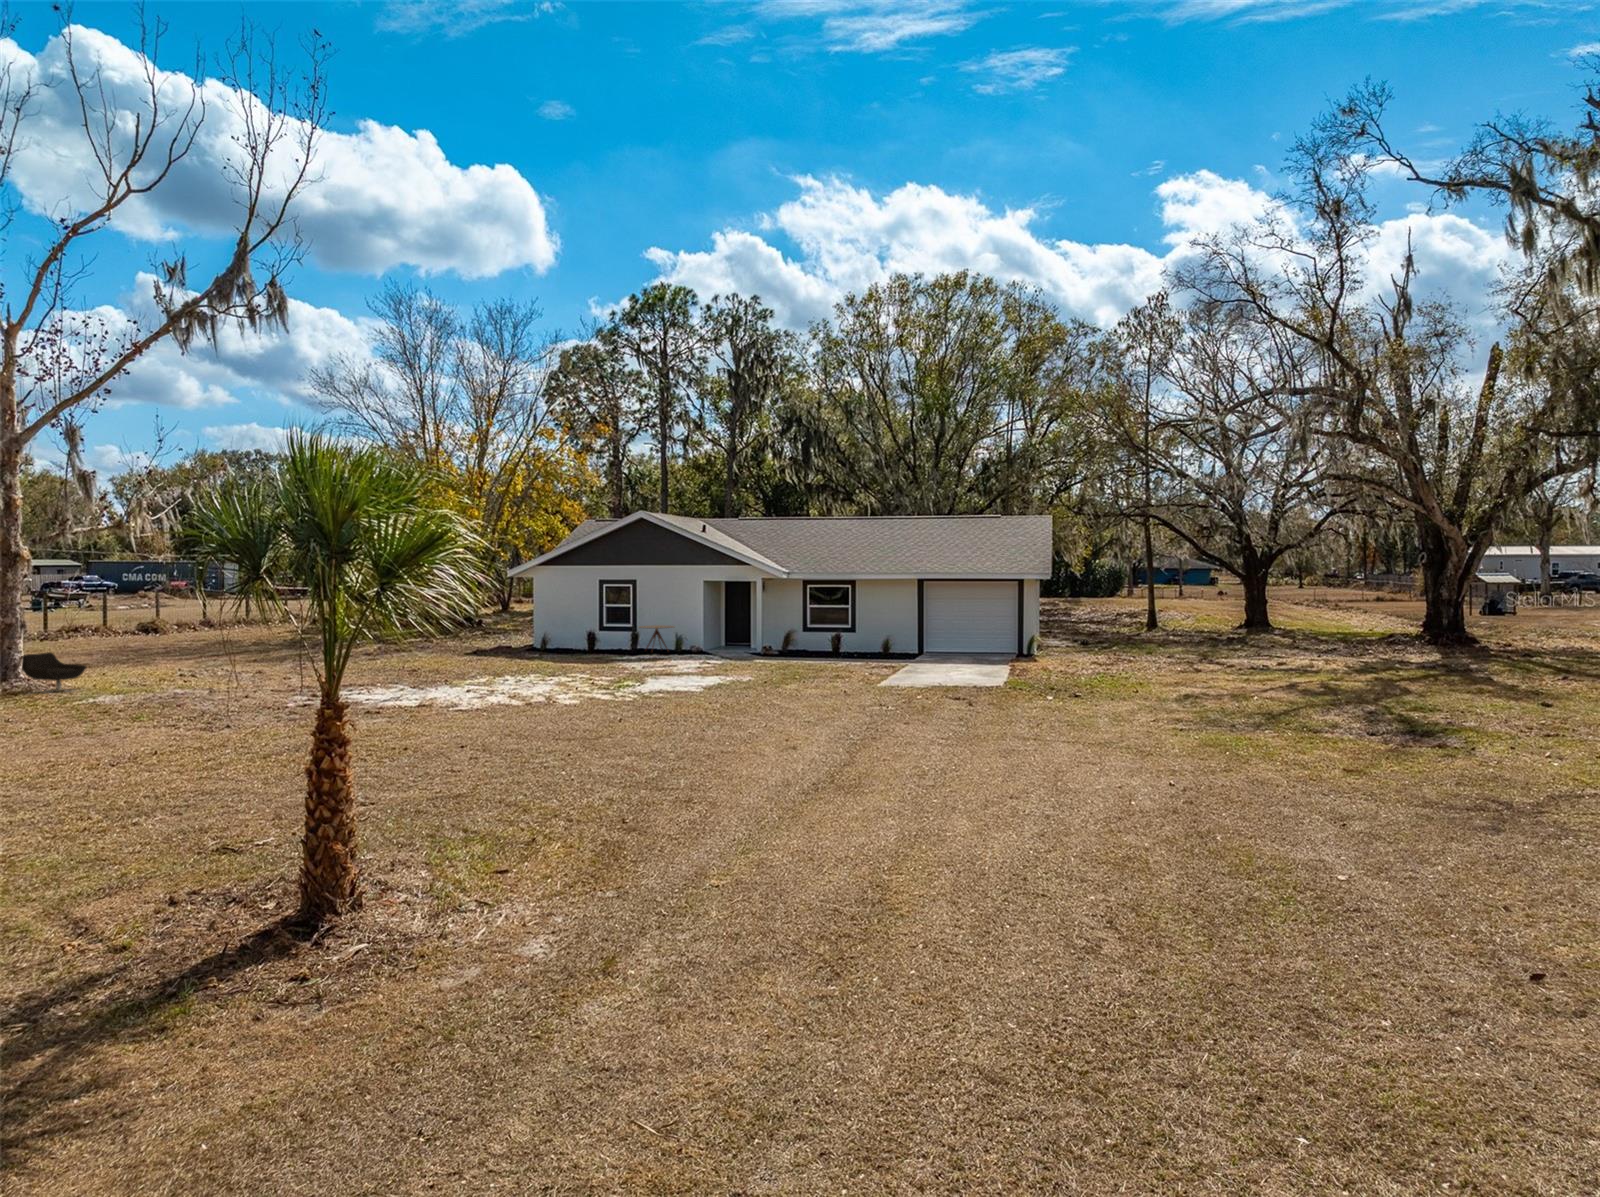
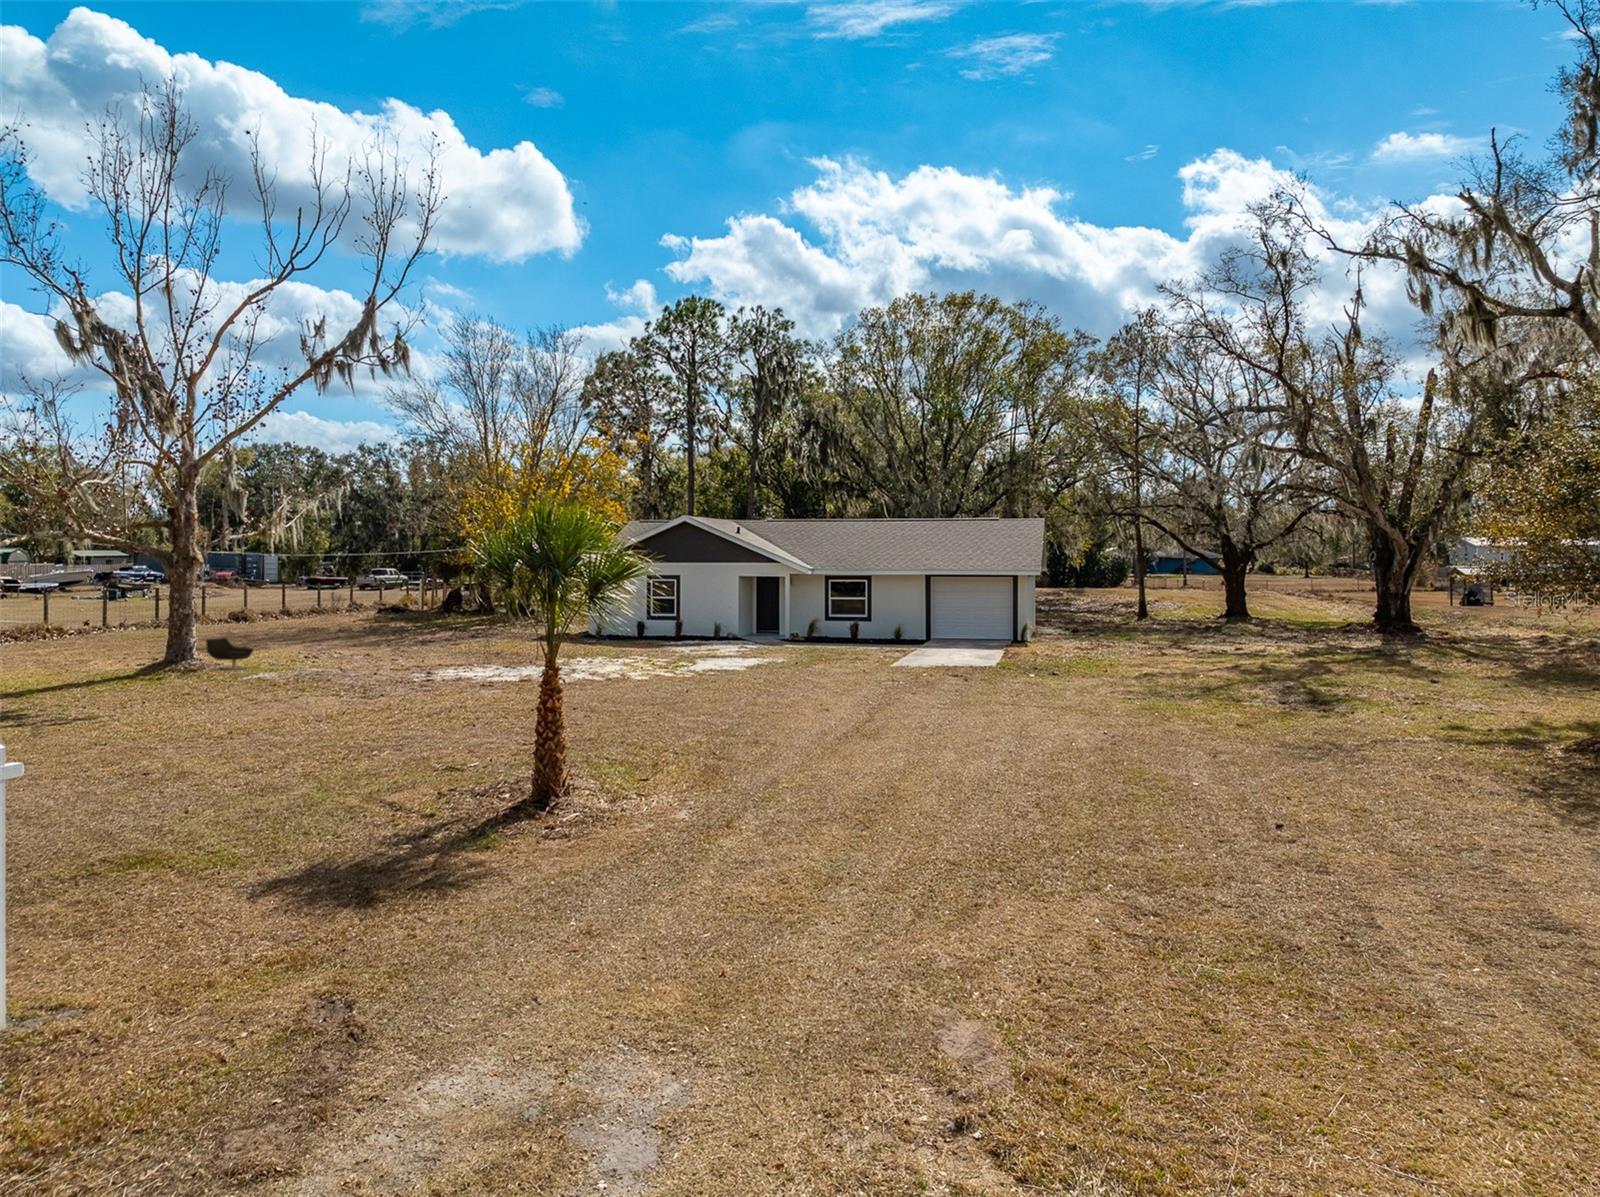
round table: present [639,625,674,650] -> none [683,616,715,639]

